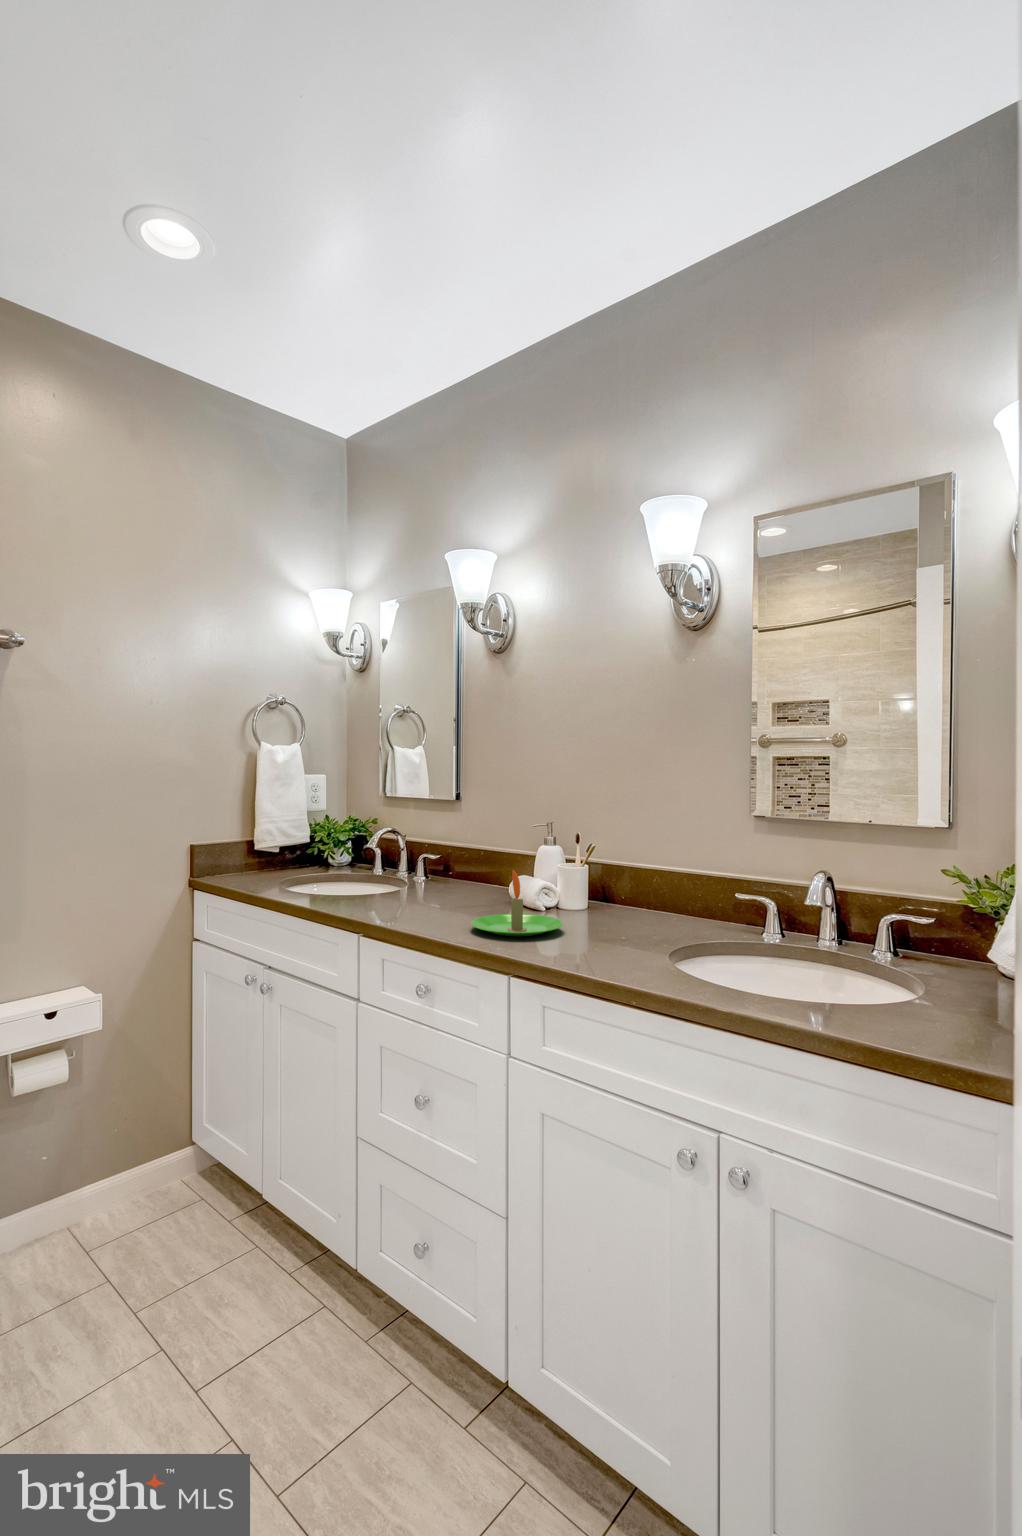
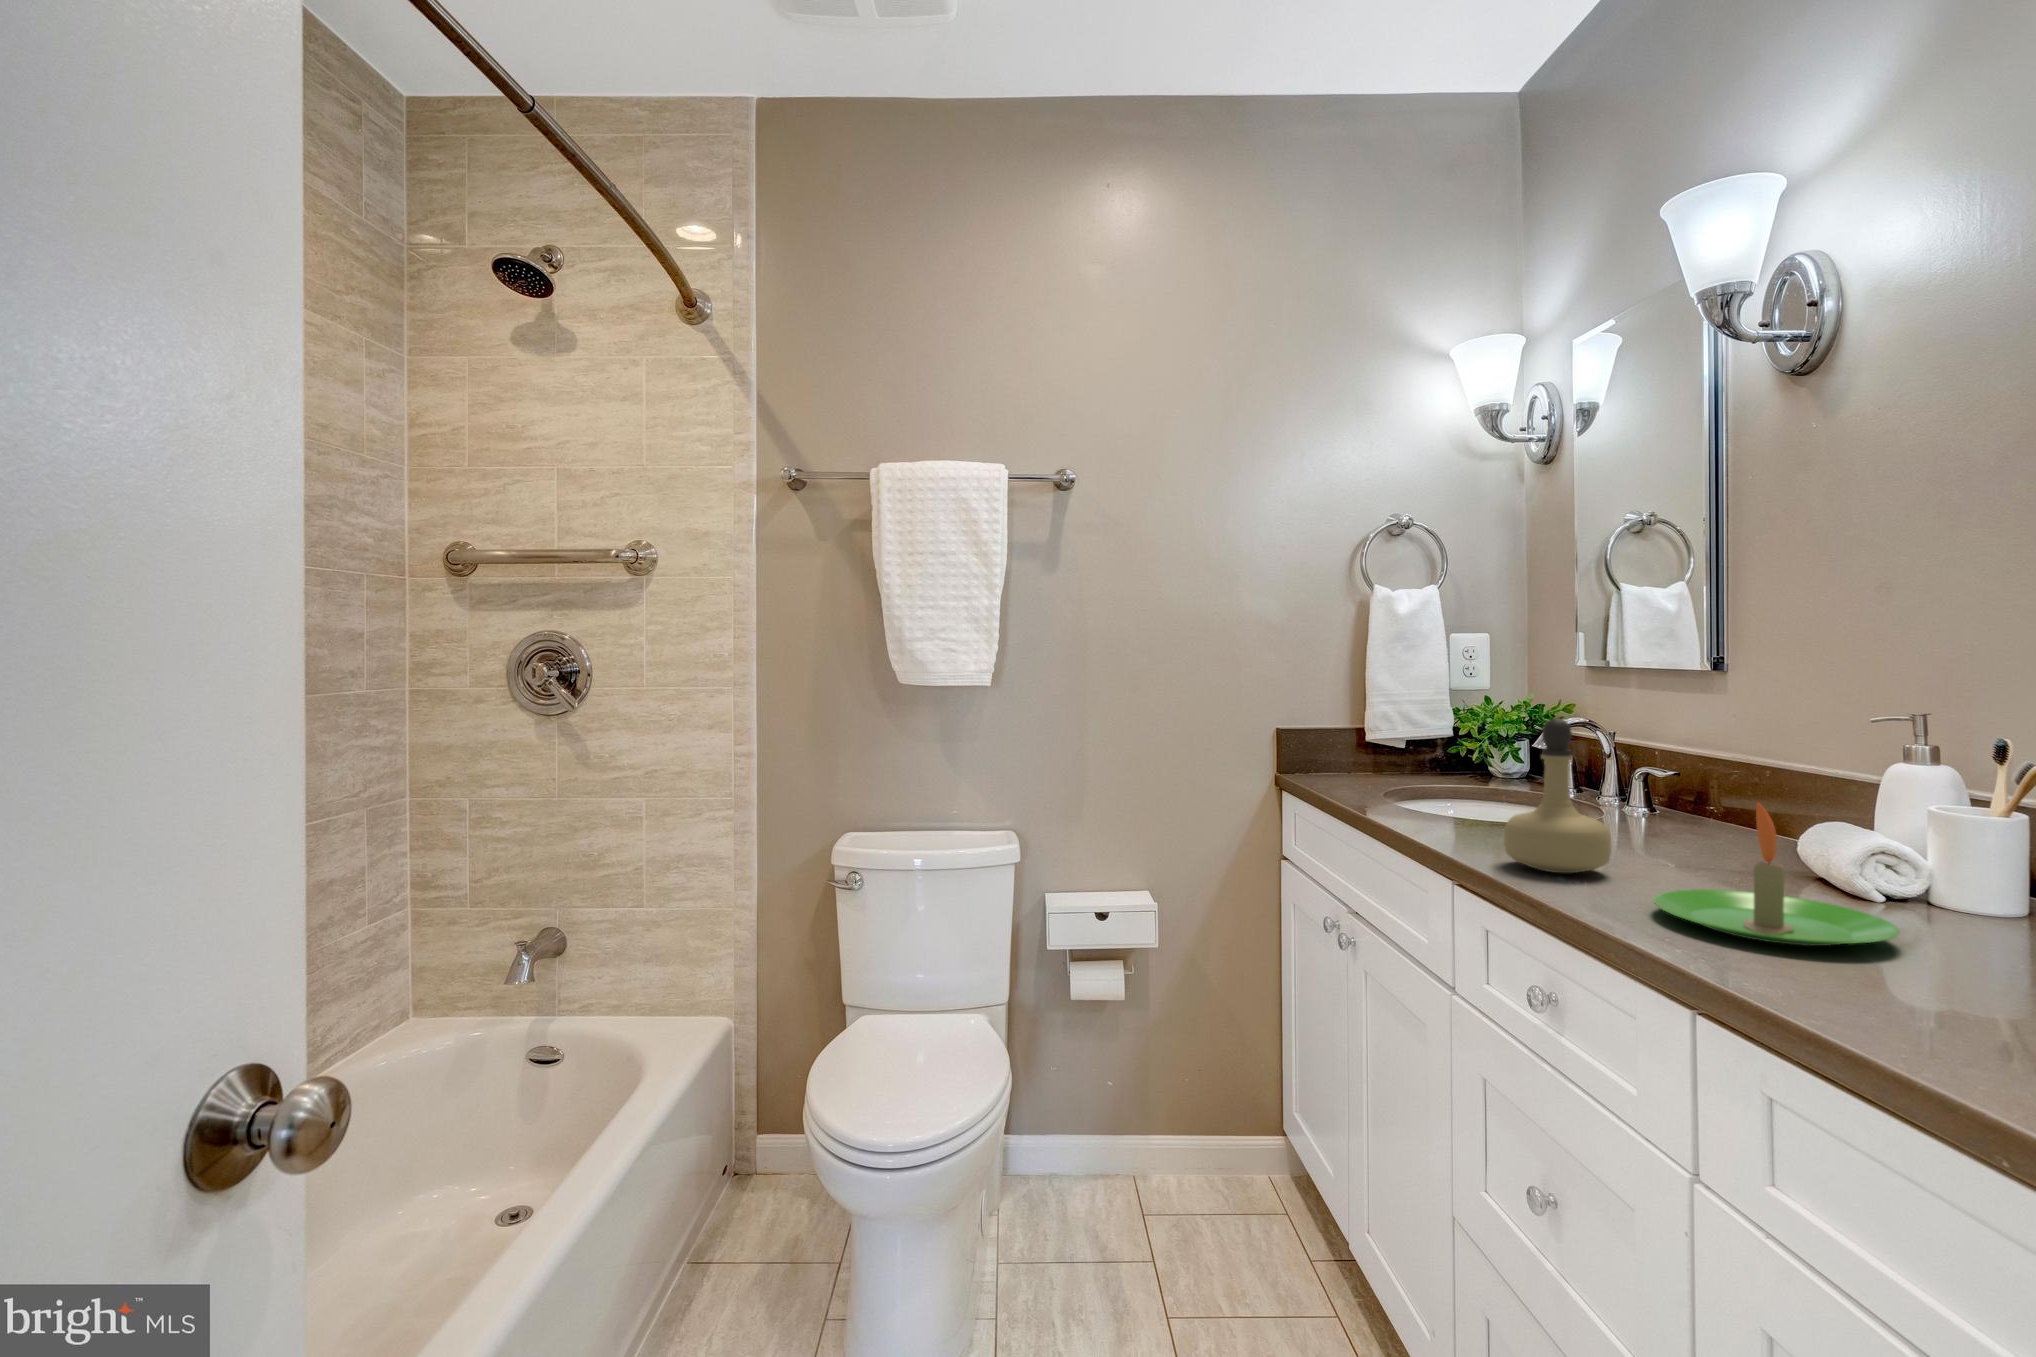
perfume bottle: none [387,831,440,919] -> present [1504,718,1612,873]

